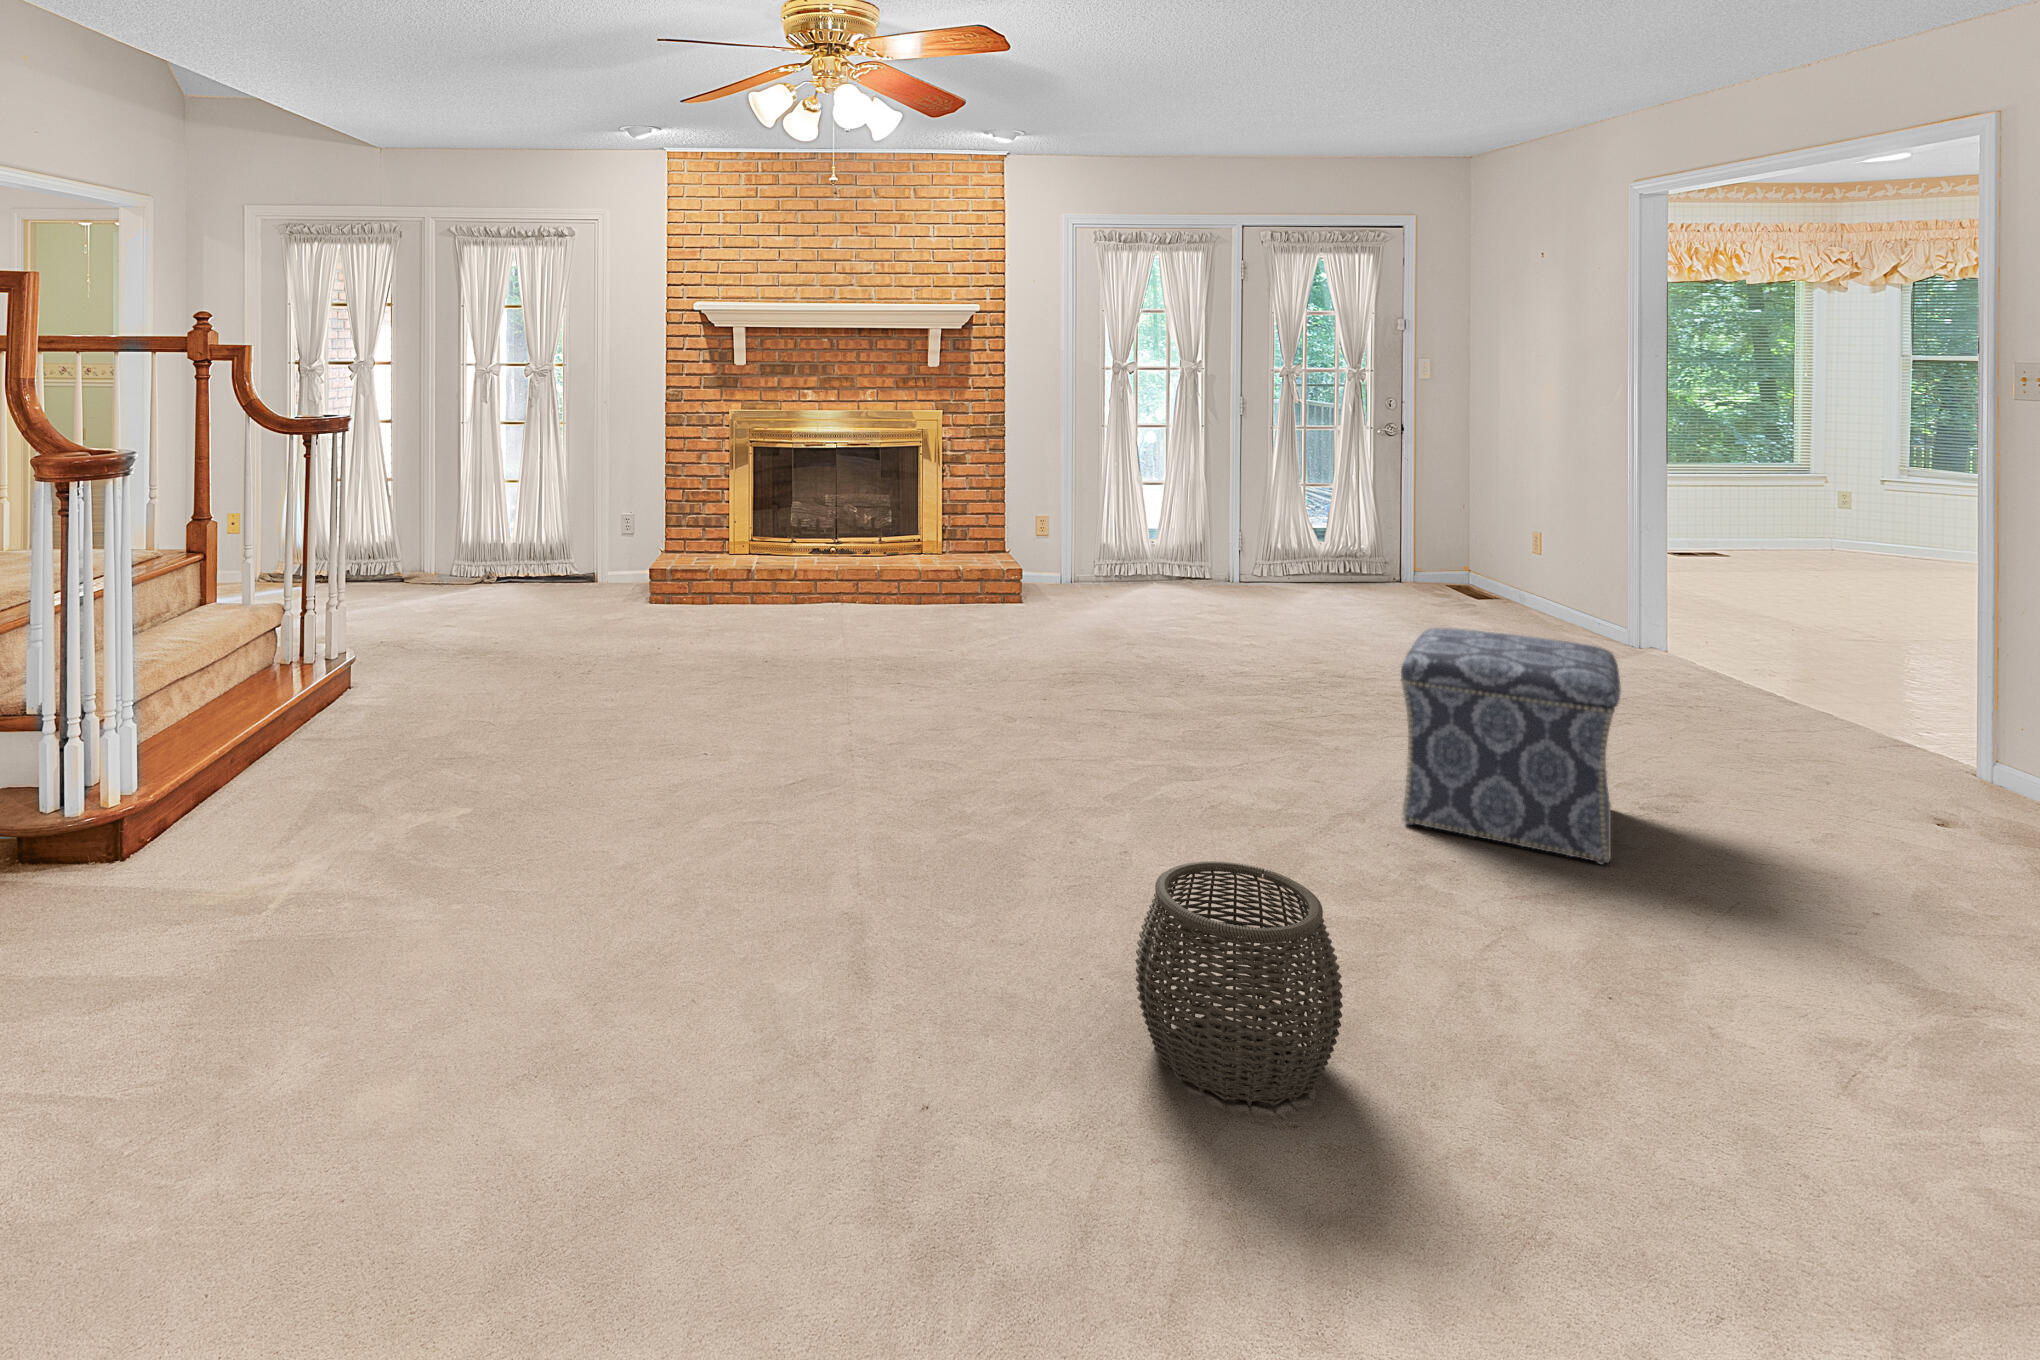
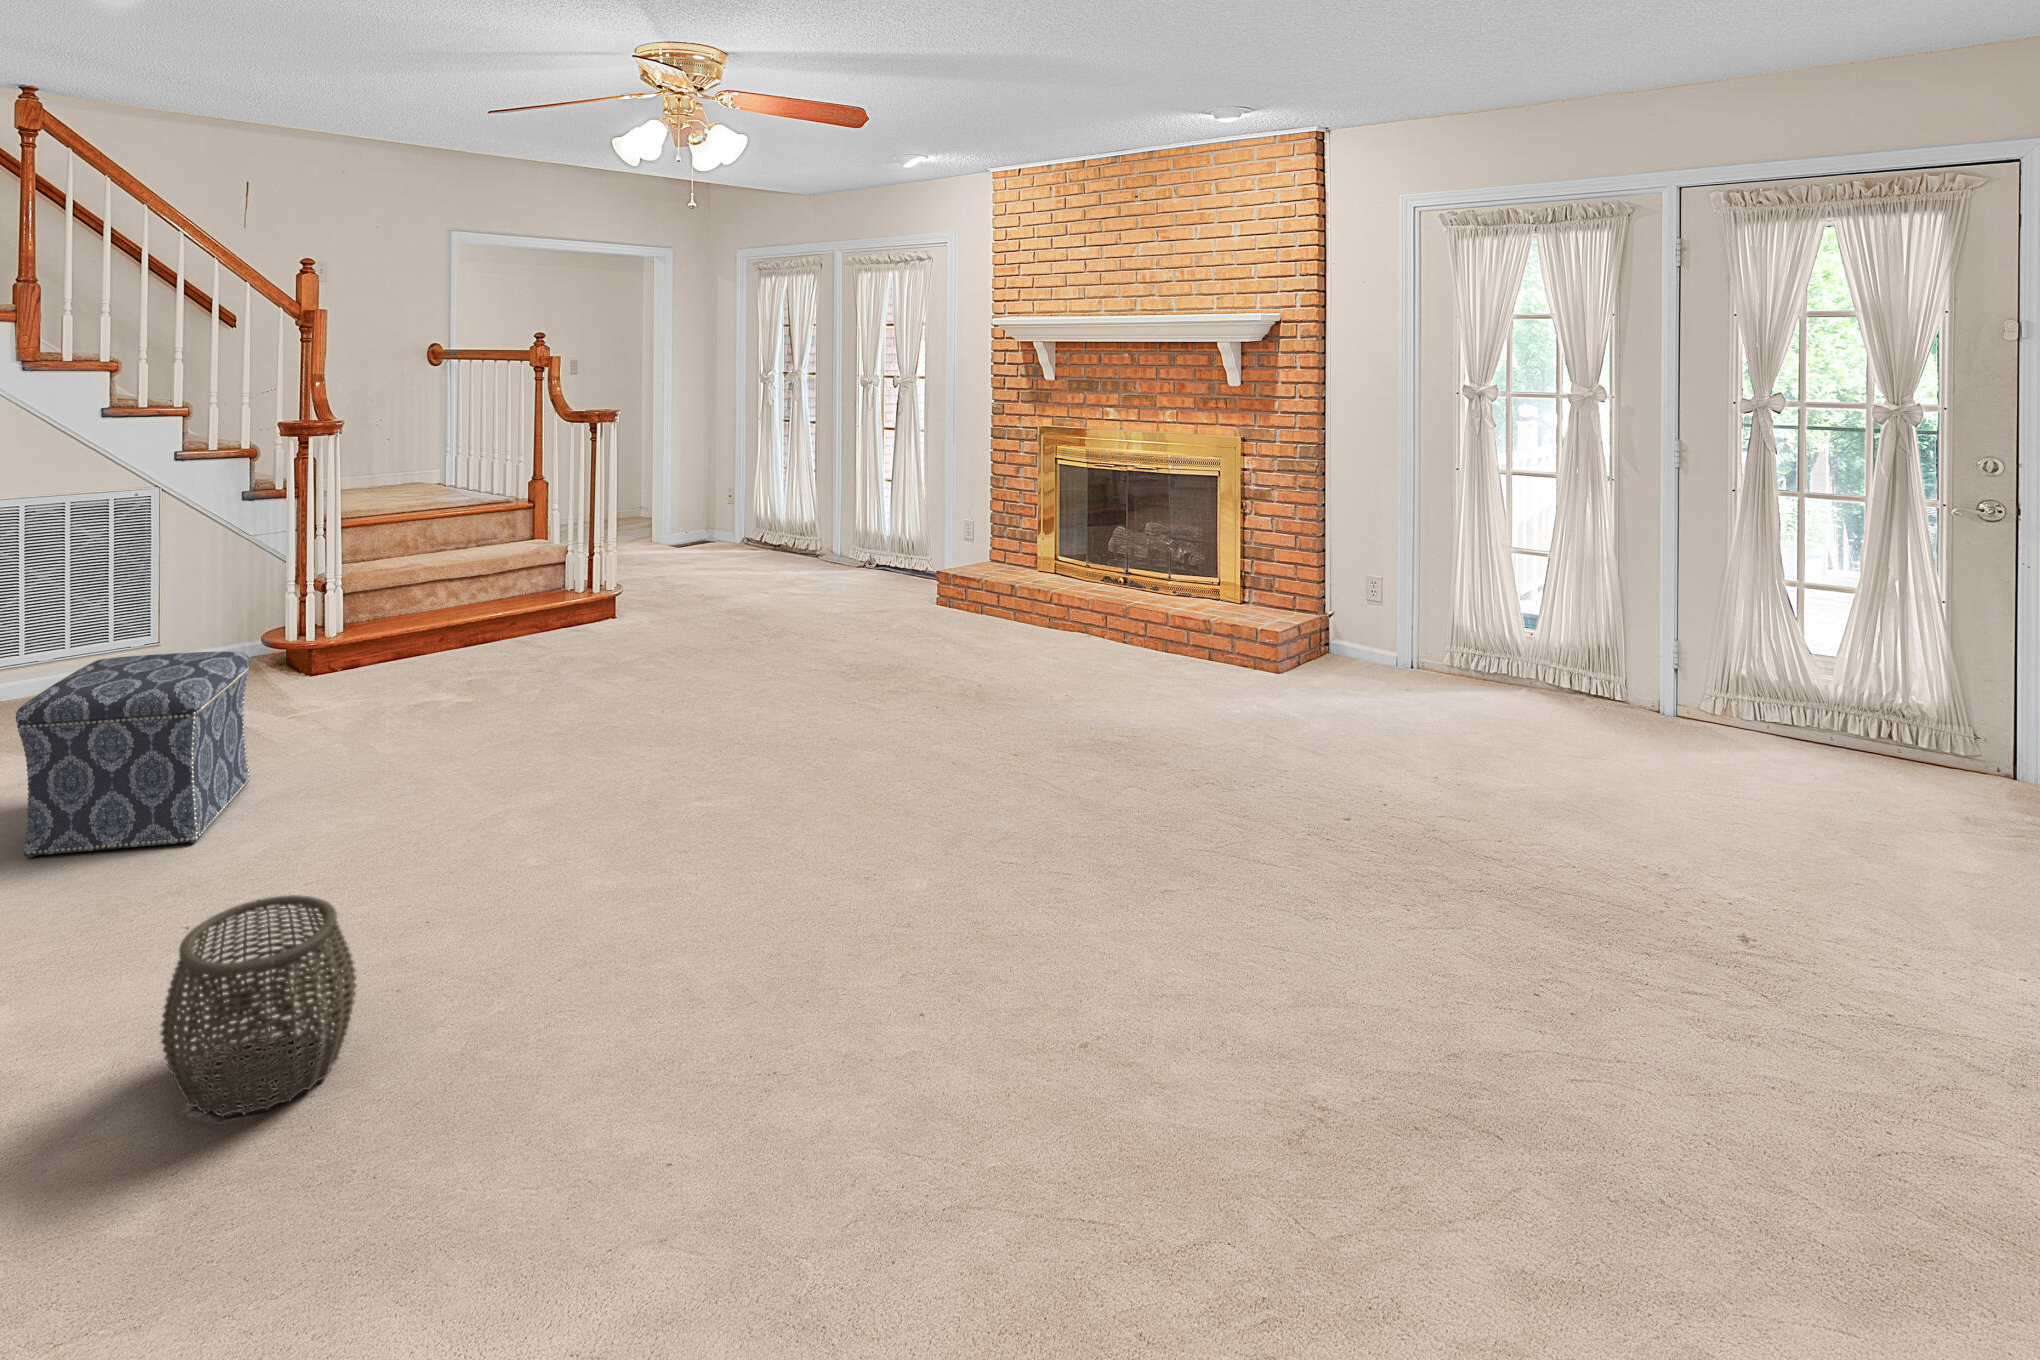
ottoman: present [1401,628,1621,864] -> present [16,652,251,857]

